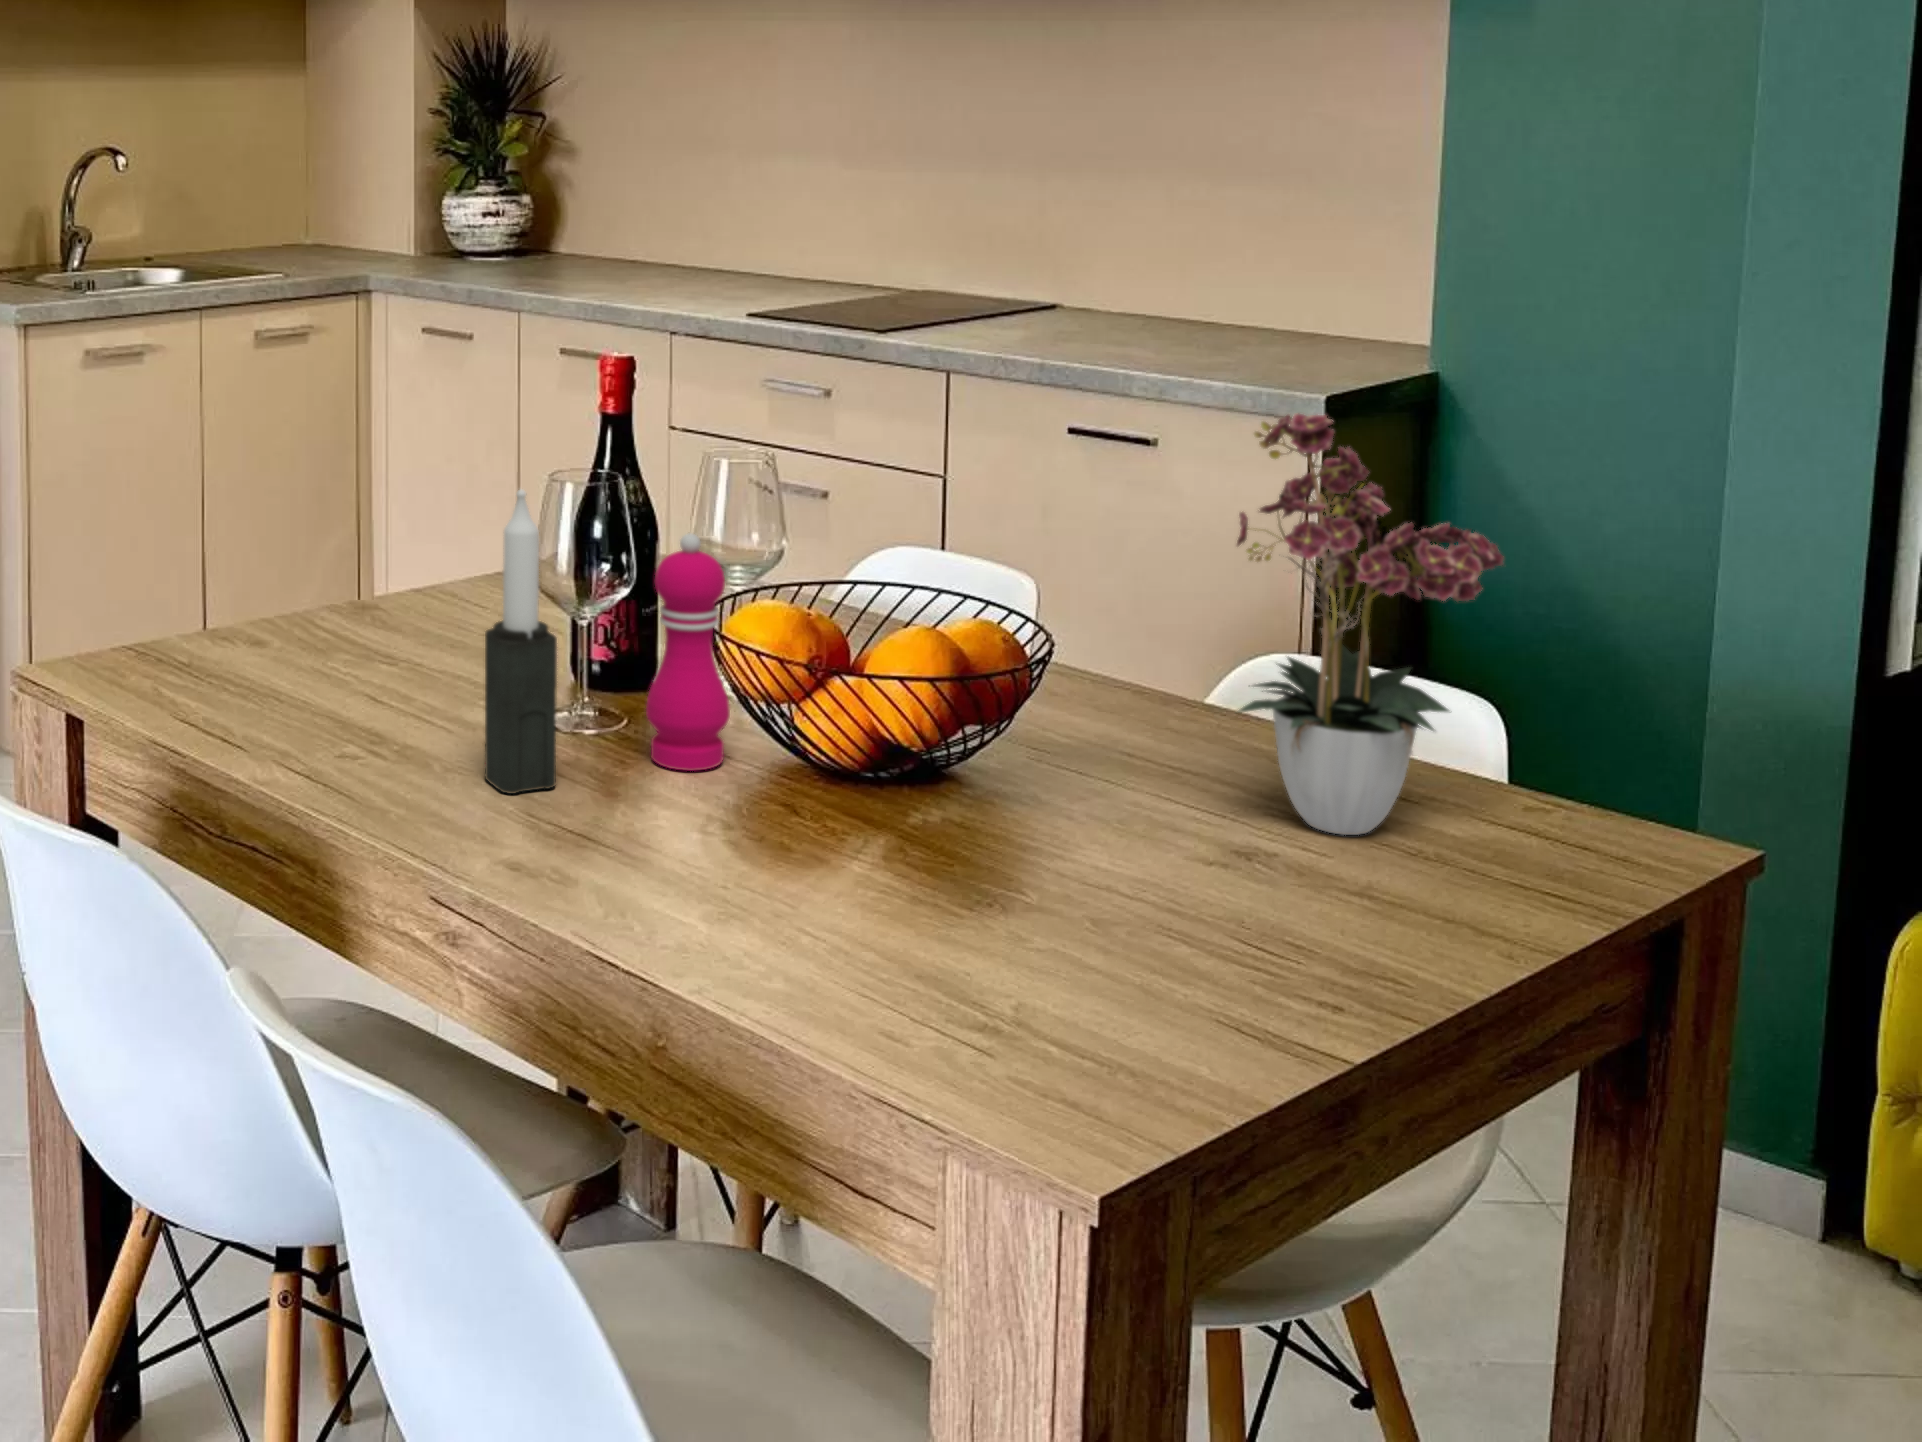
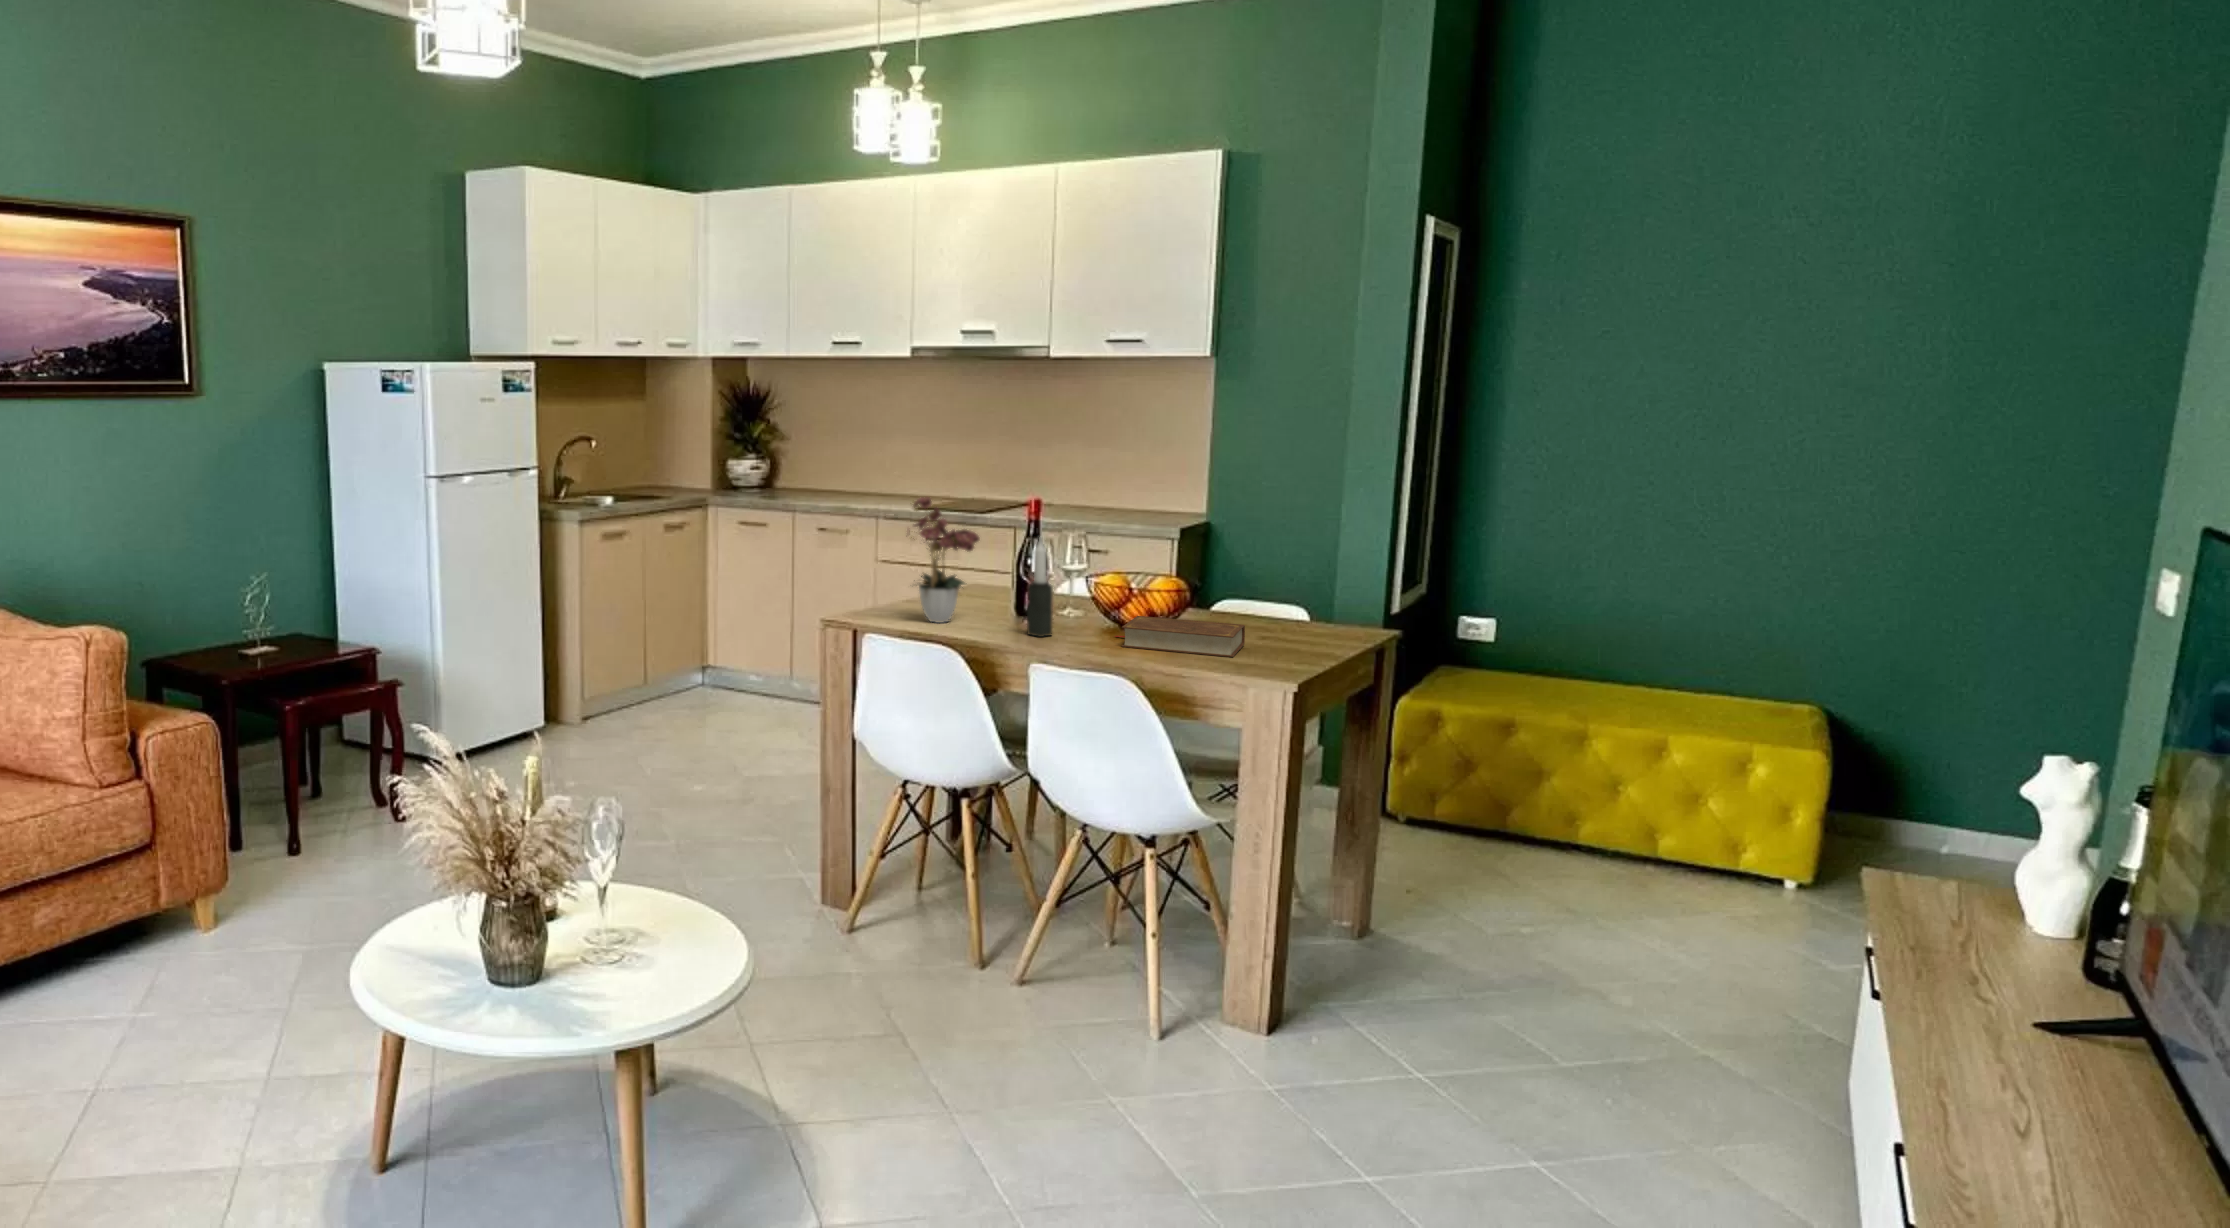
flower arrangement: present [1237,413,1504,835] -> present [909,497,980,623]
pepper mill: present [646,534,730,771] -> none [1067,552,1096,631]
book: none [698,749,1129,964] -> present [1115,616,1245,657]

